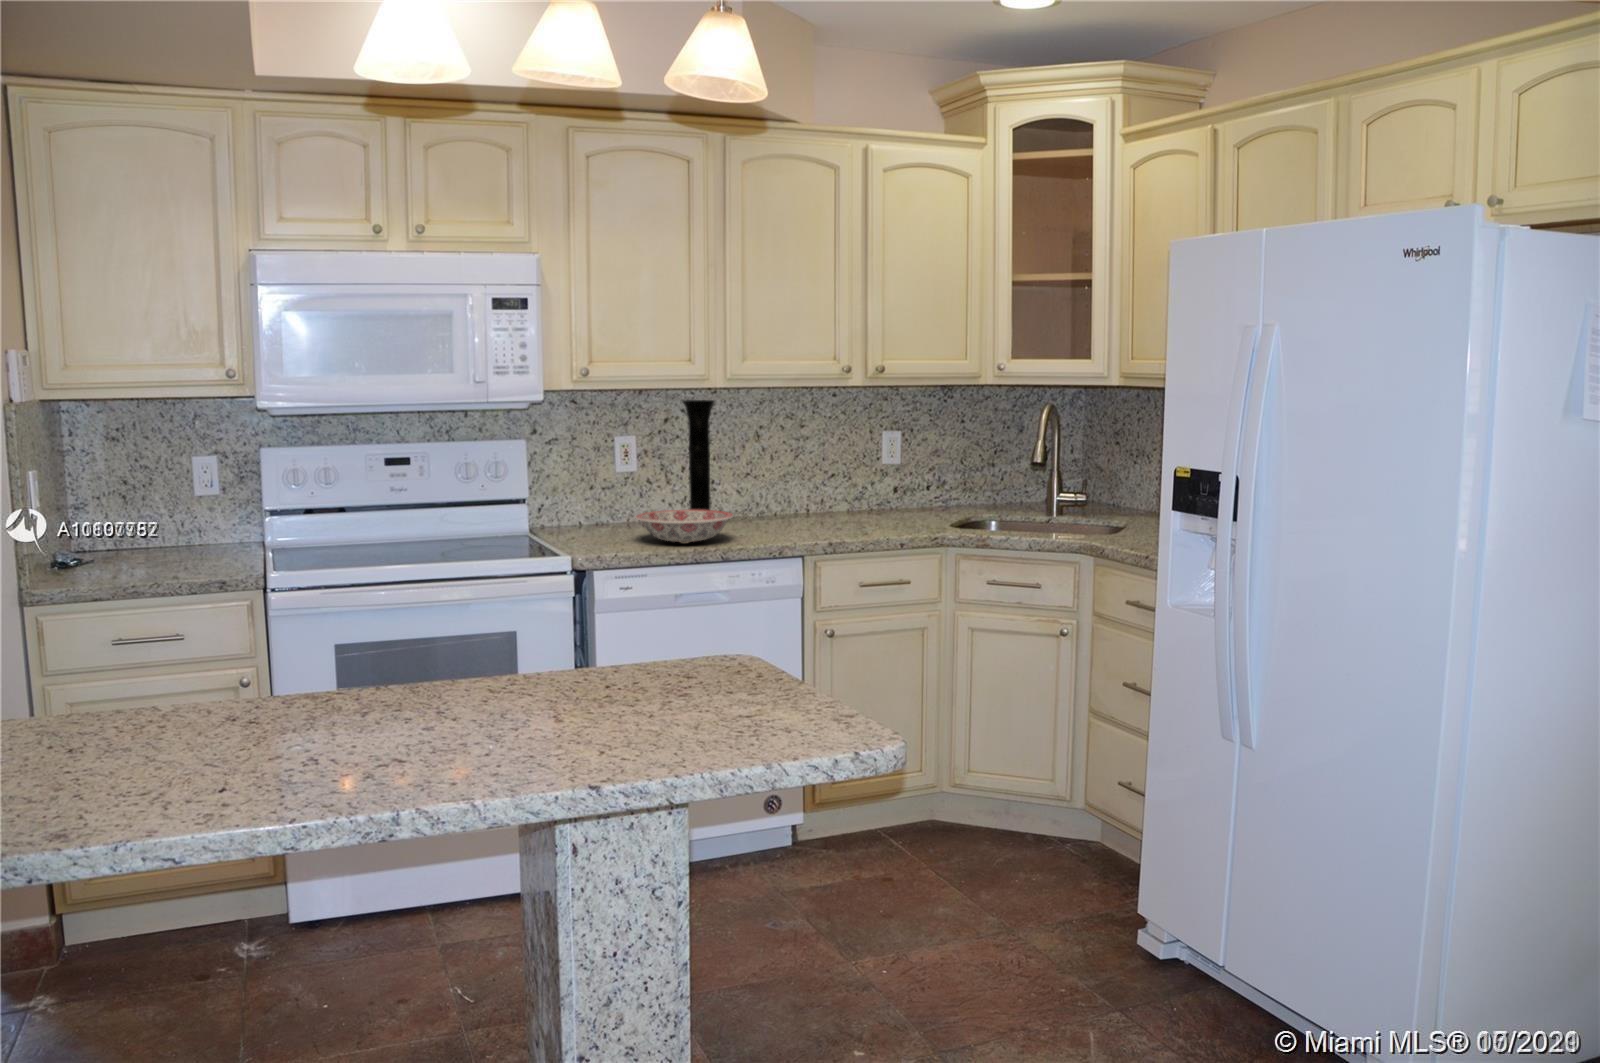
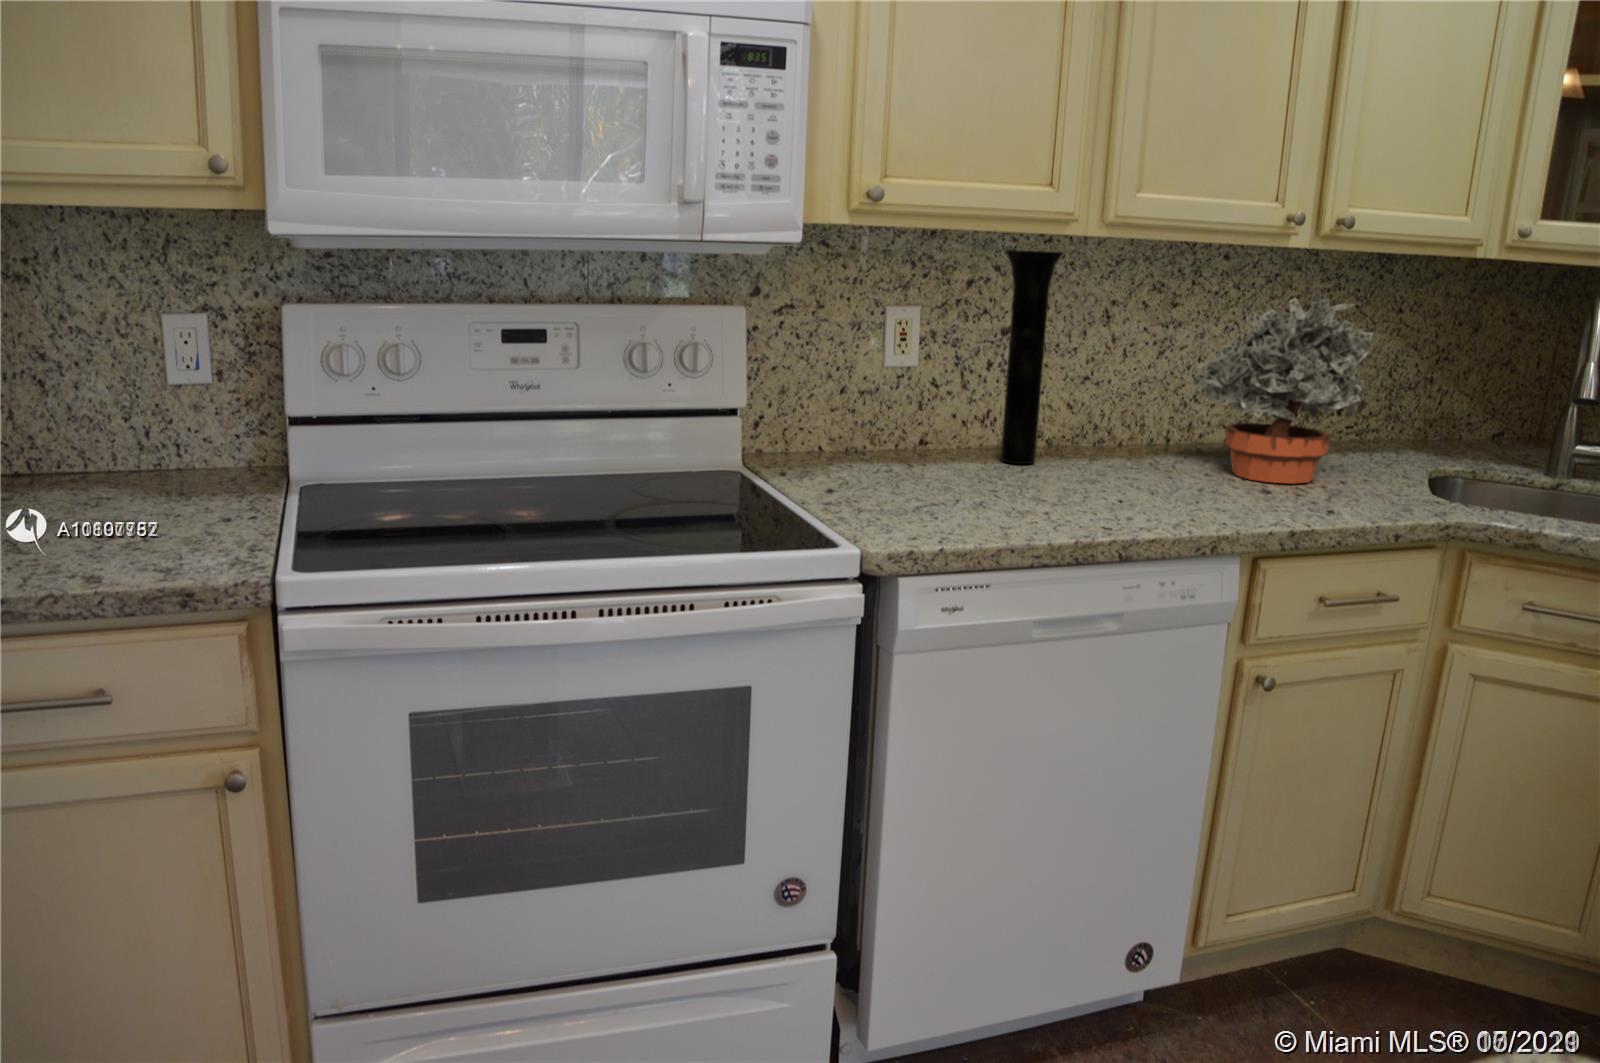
potted plant: none [797,416,896,529] -> present [1193,292,1373,484]
ceramic bowl: present [636,510,733,543] -> none [946,441,1125,505]

